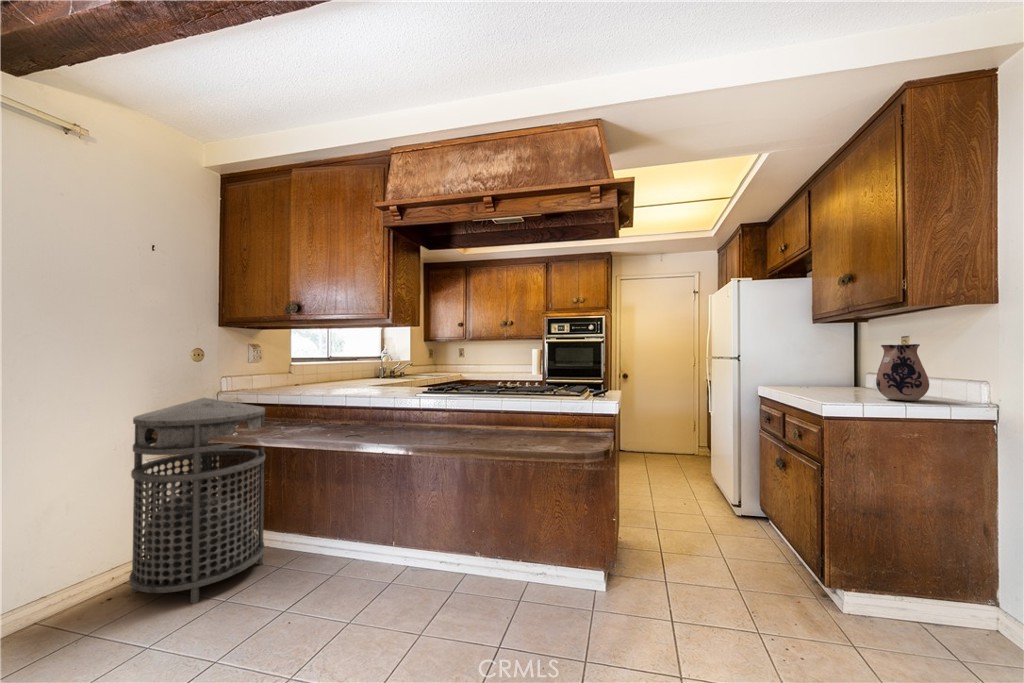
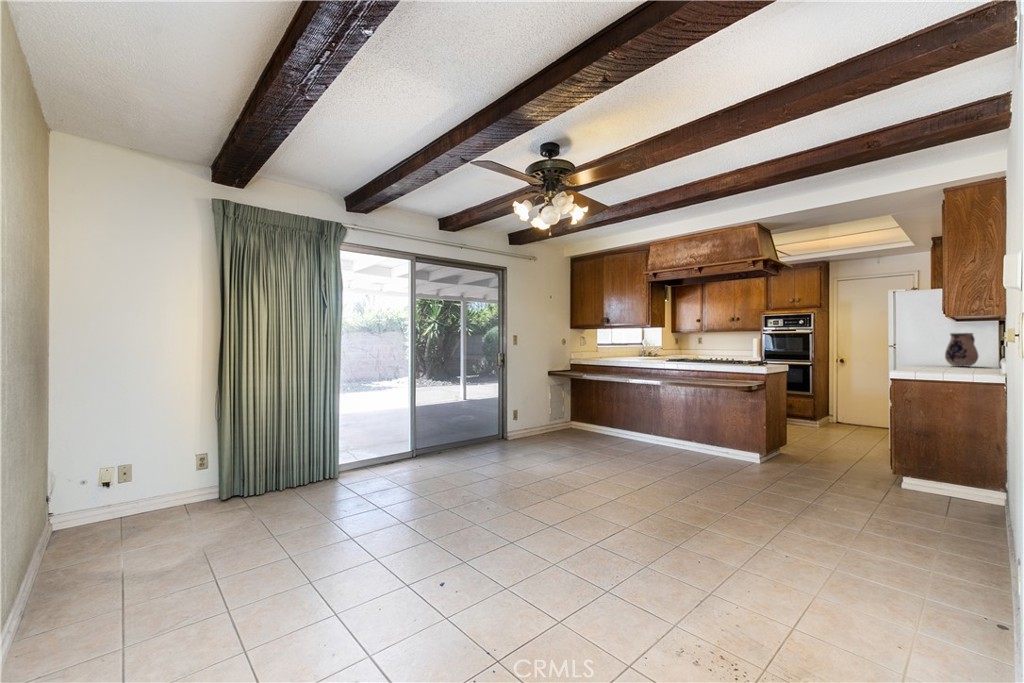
trash can: present [129,398,265,604] -> none [551,358,596,436]

